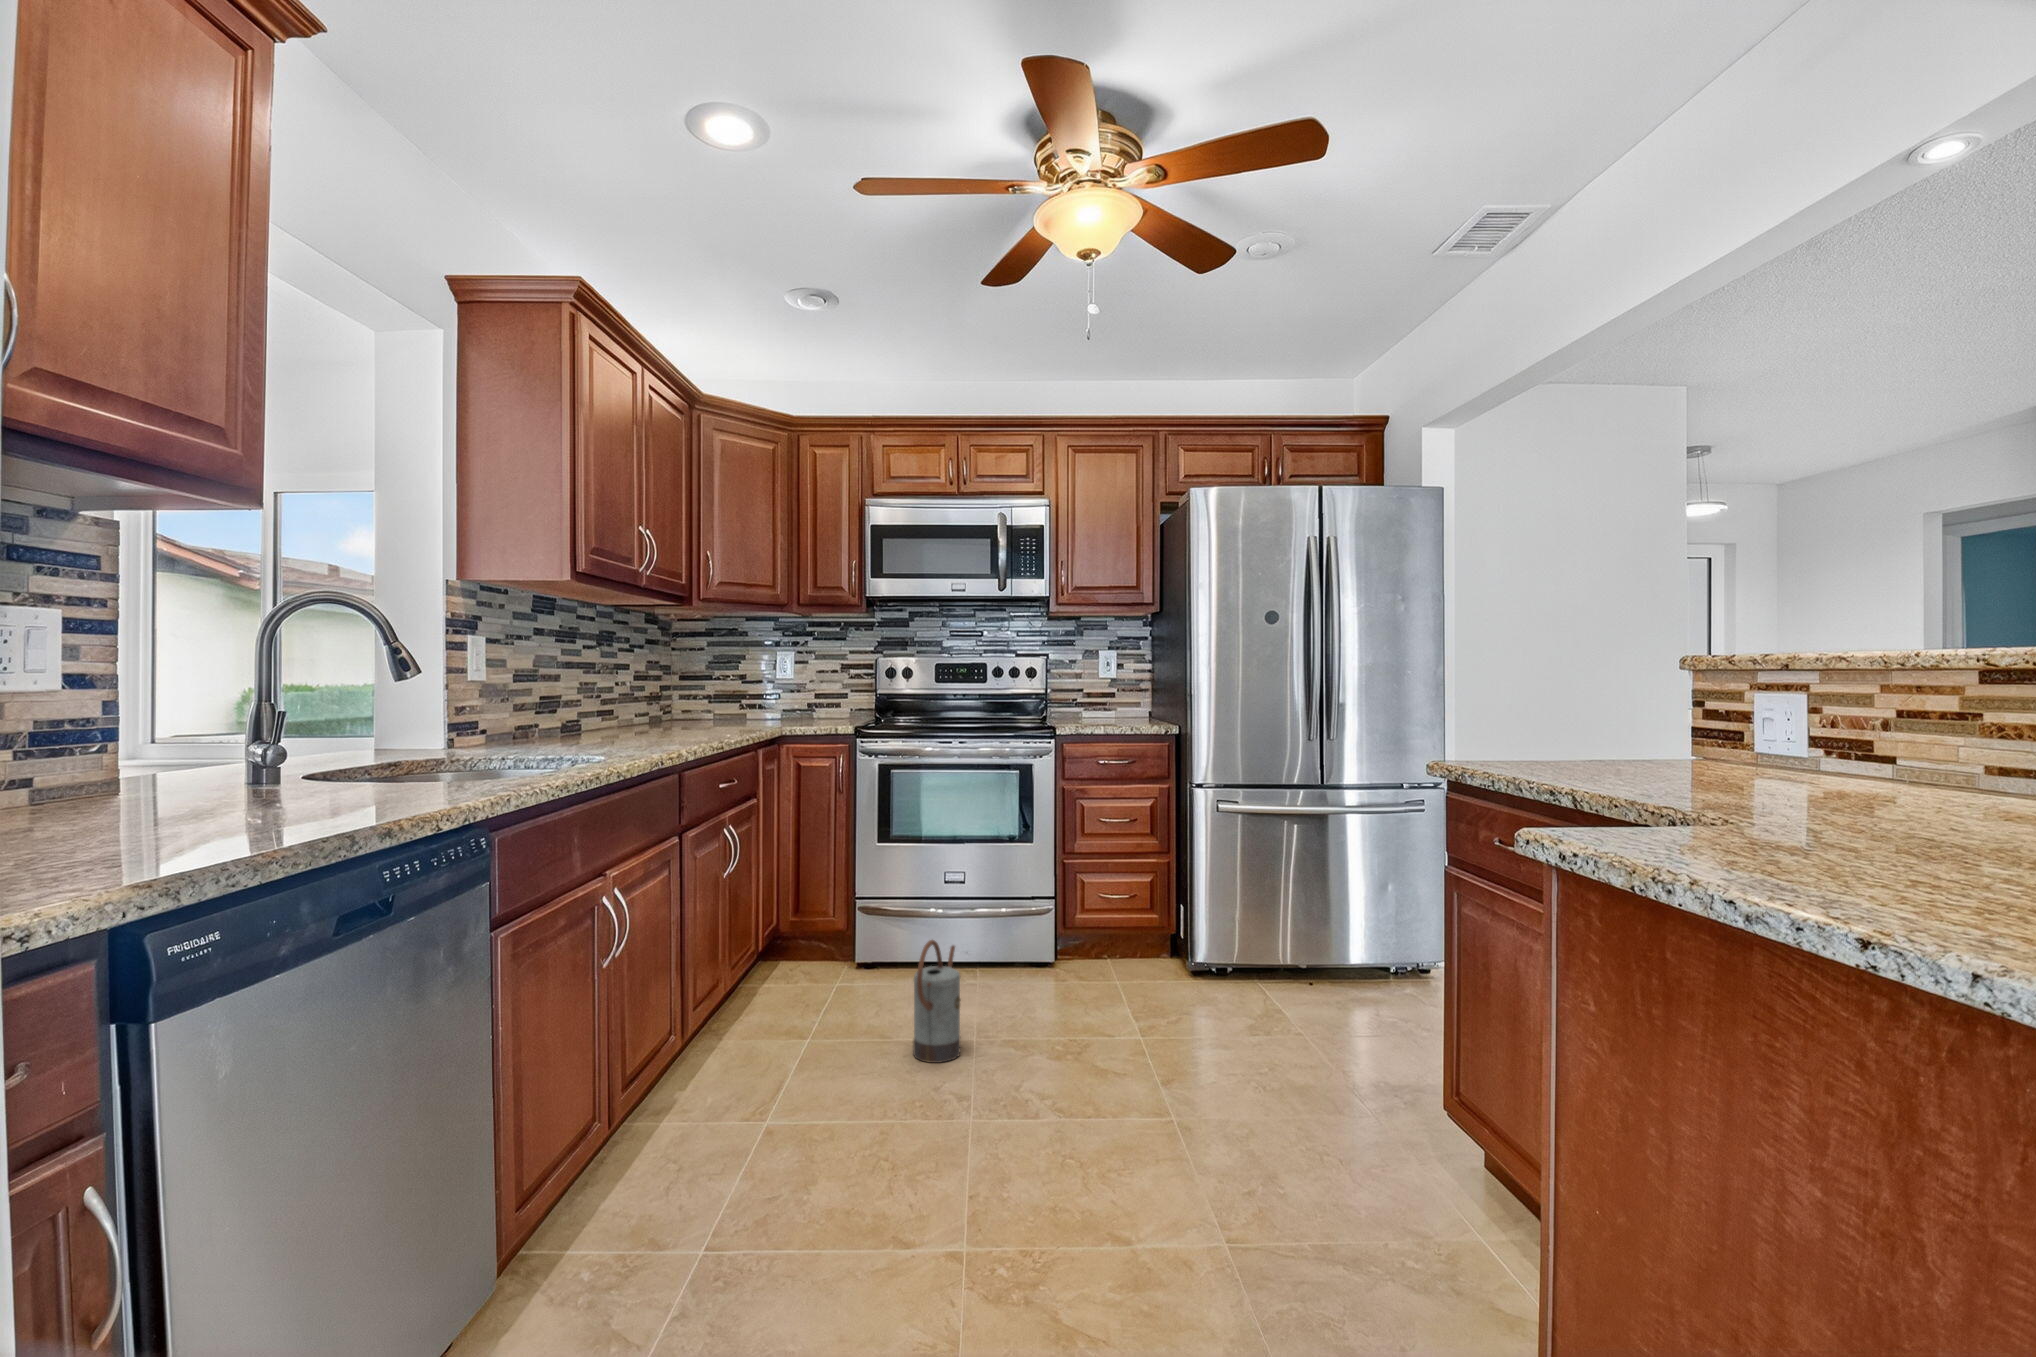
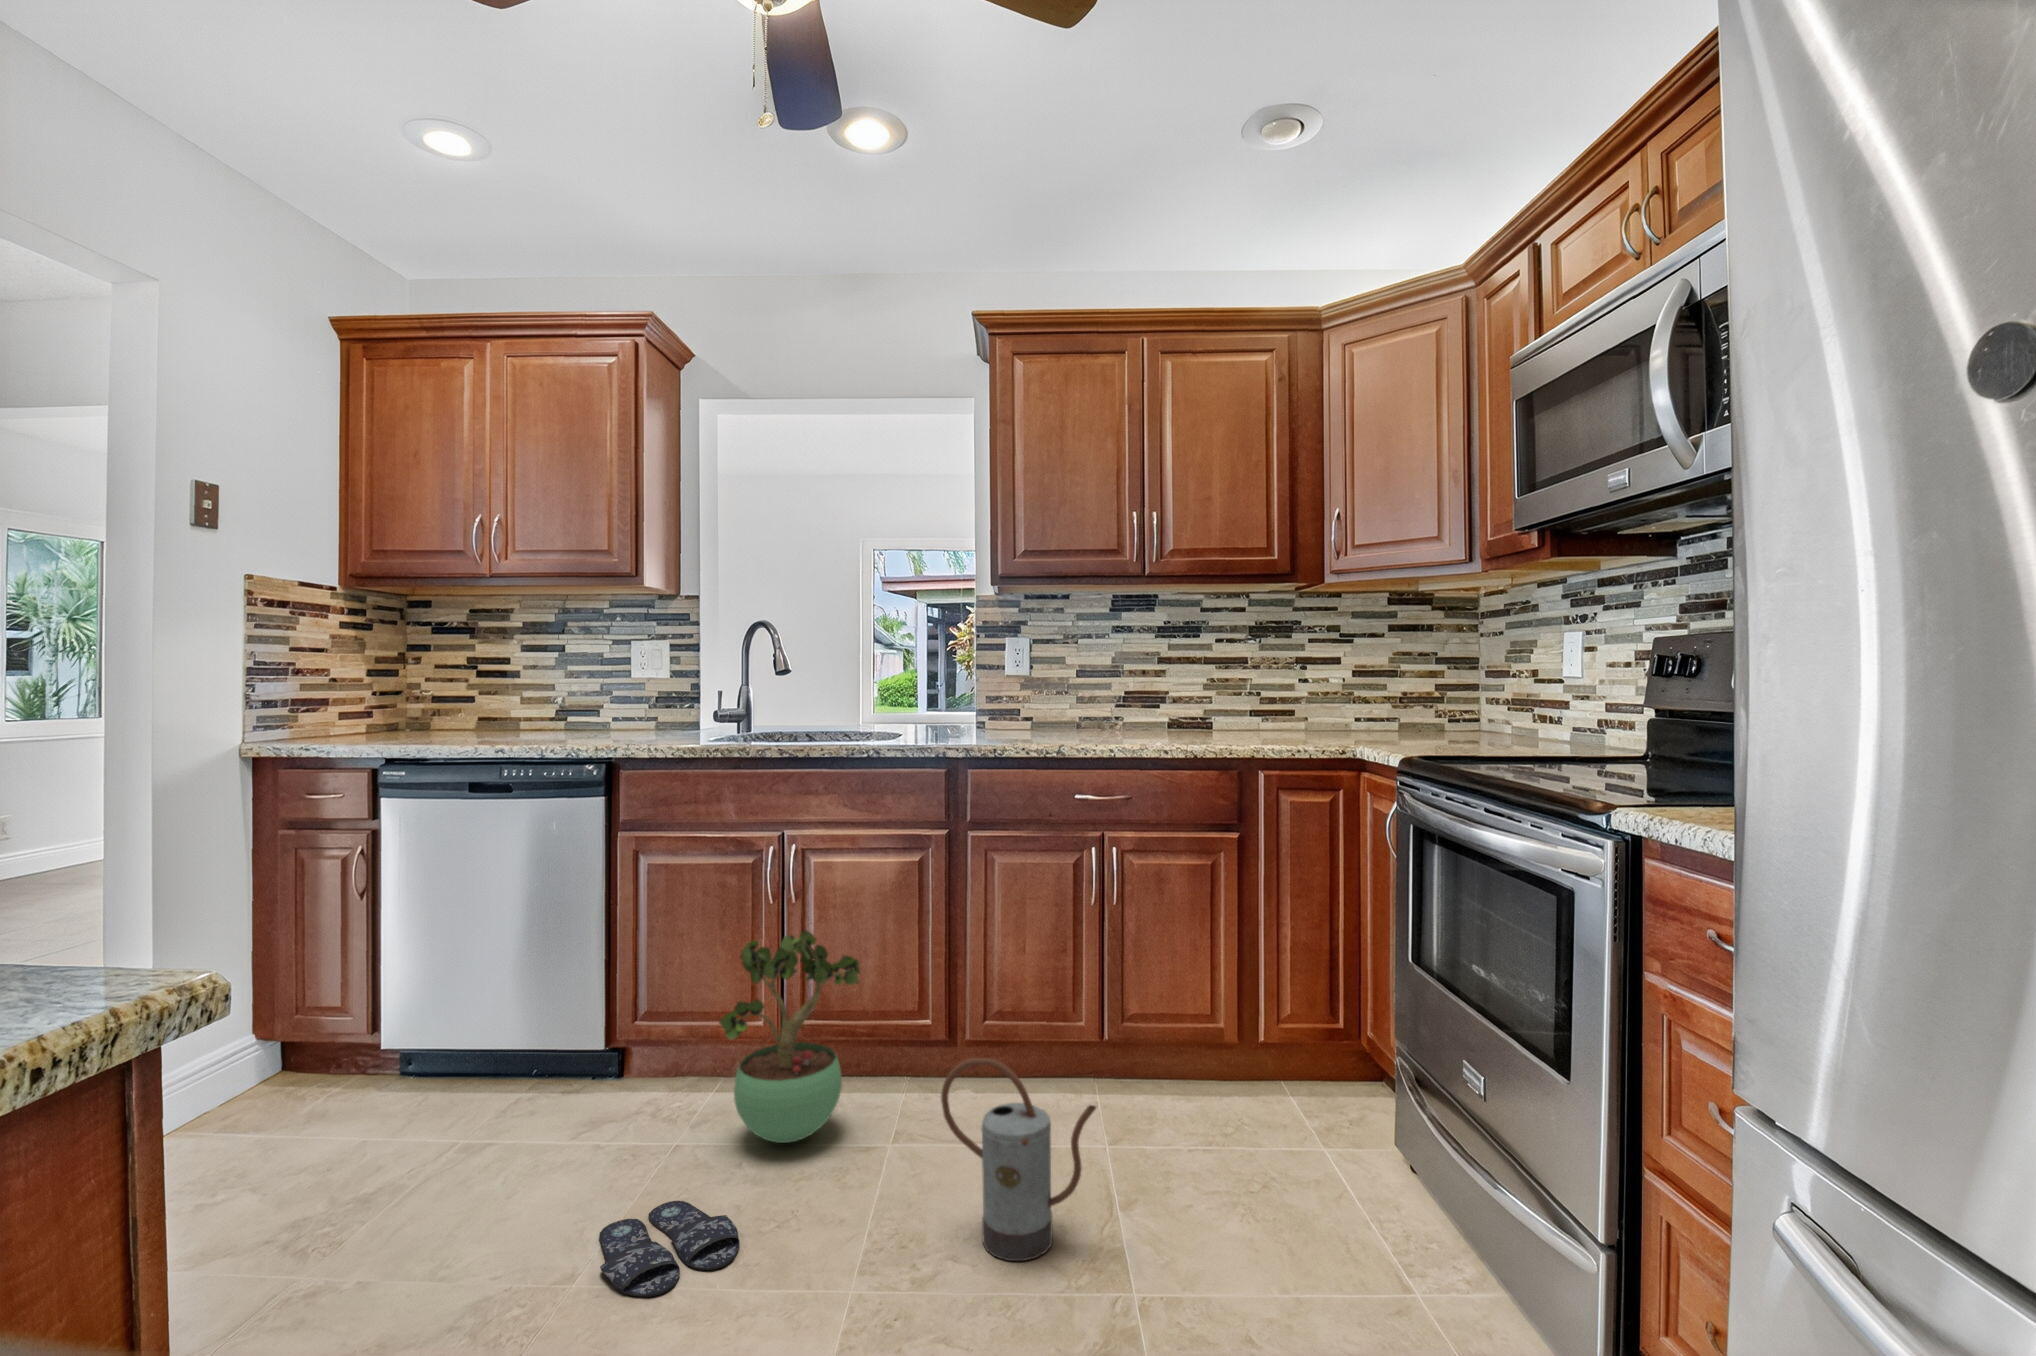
potted plant: none [698,926,806,1144] -> present [719,930,860,1143]
slippers: none [856,1130,991,1199] -> present [599,1201,739,1297]

